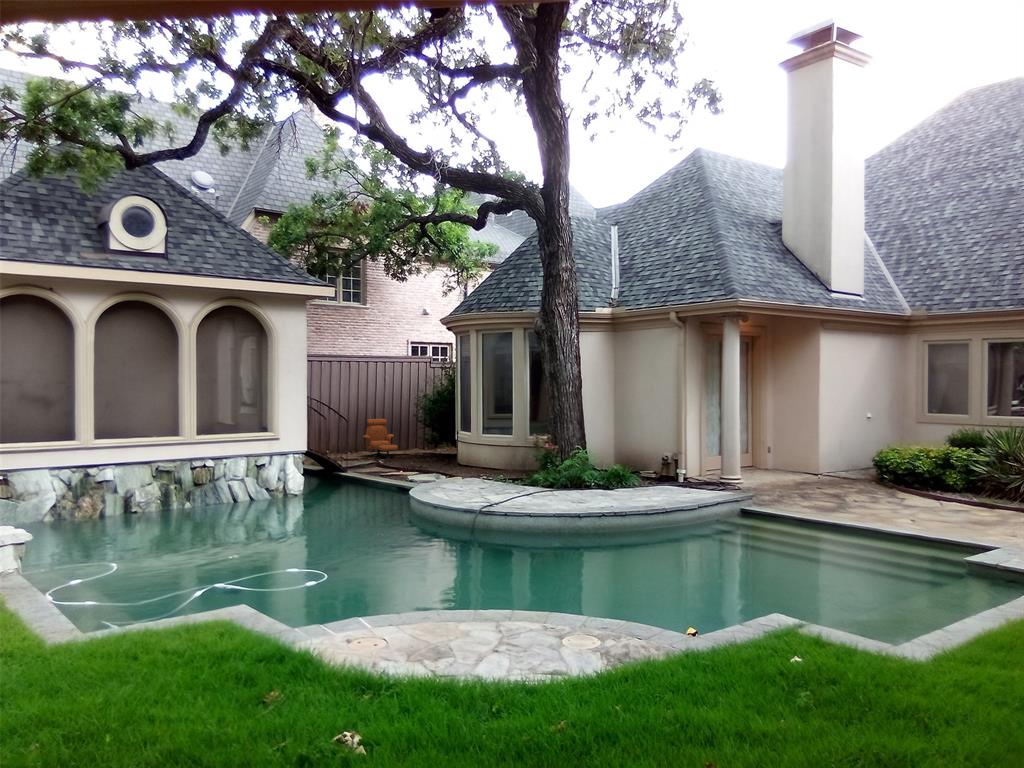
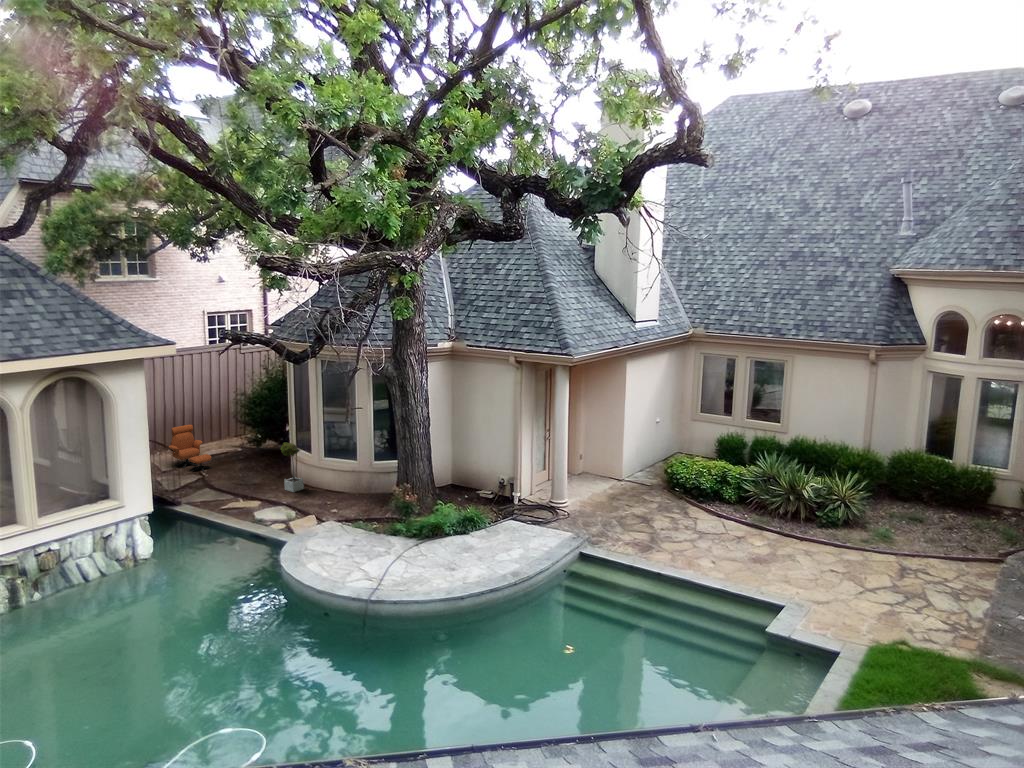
potted tree: none [447,419,467,468] -> present [281,443,304,492]

